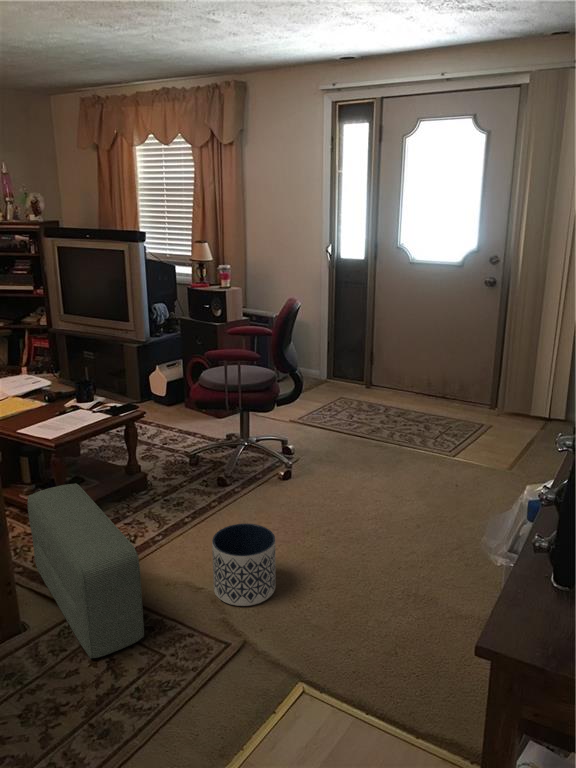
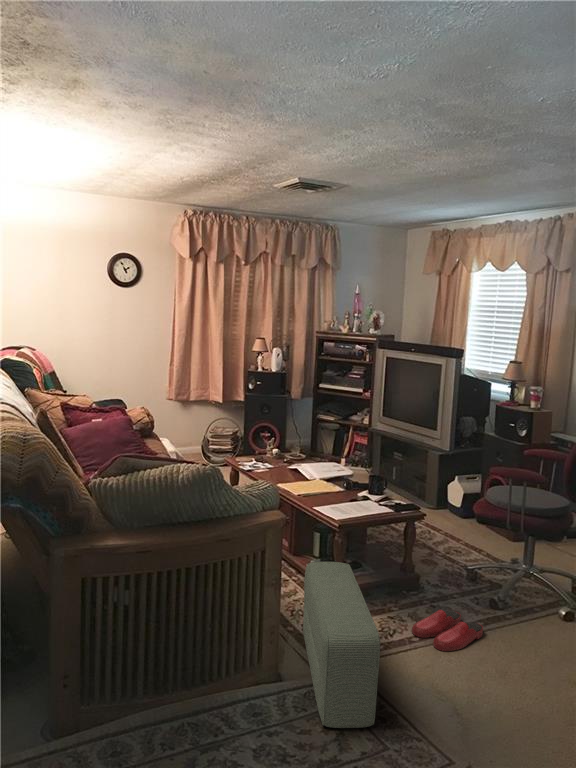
slippers: none [153,500,219,541] -> present [412,610,483,651]
planter: present [212,523,276,606] -> none [454,645,526,738]

